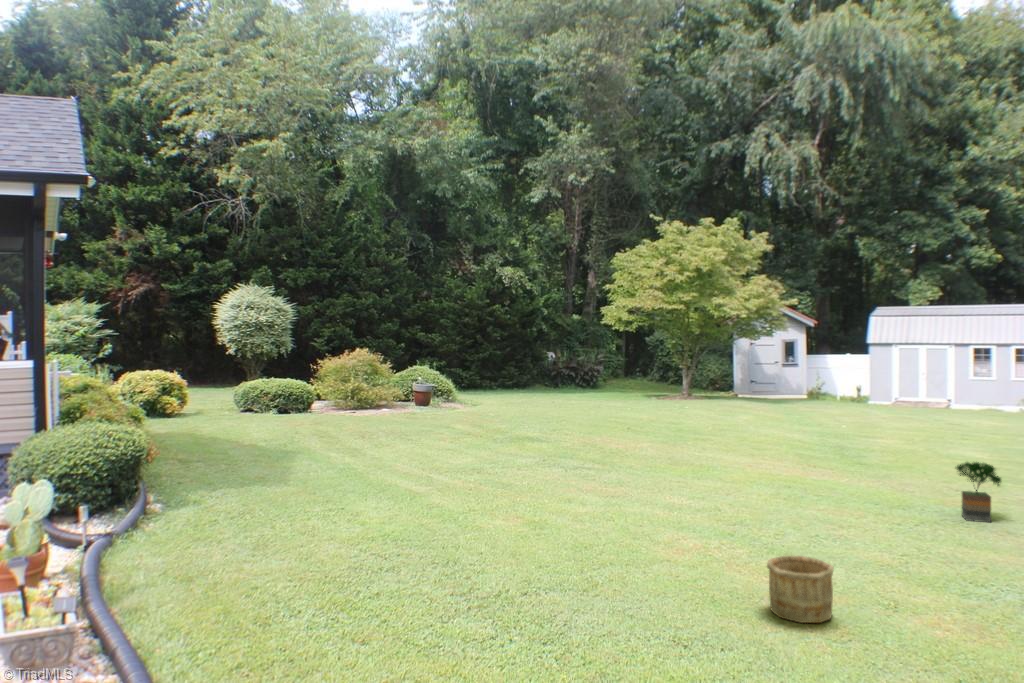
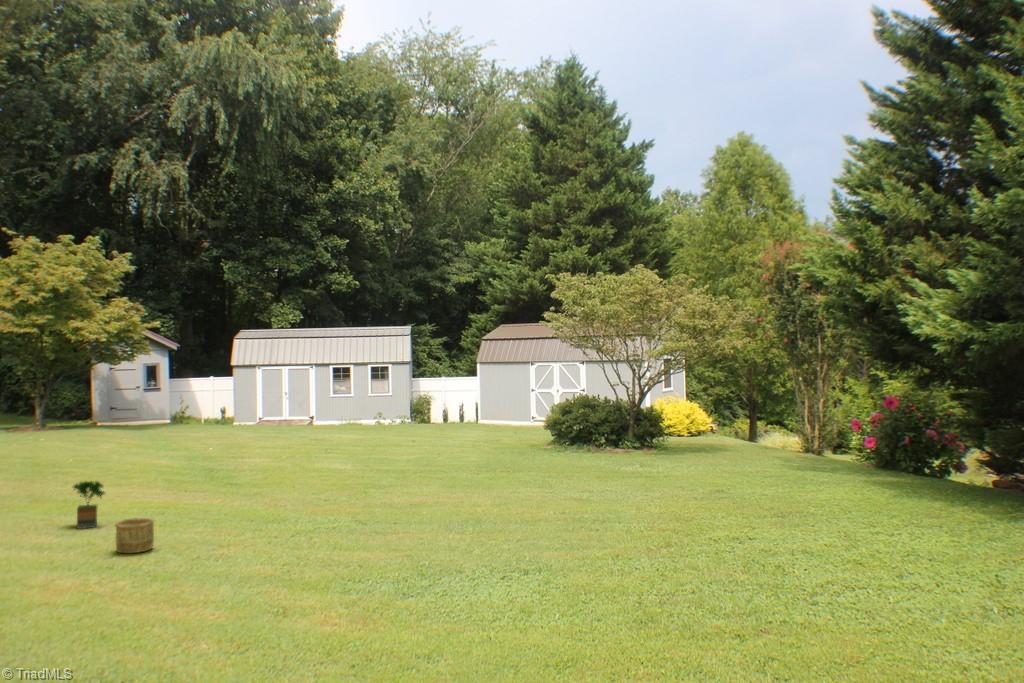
potted tree: present [956,462,1001,522] -> present [73,481,104,529]

